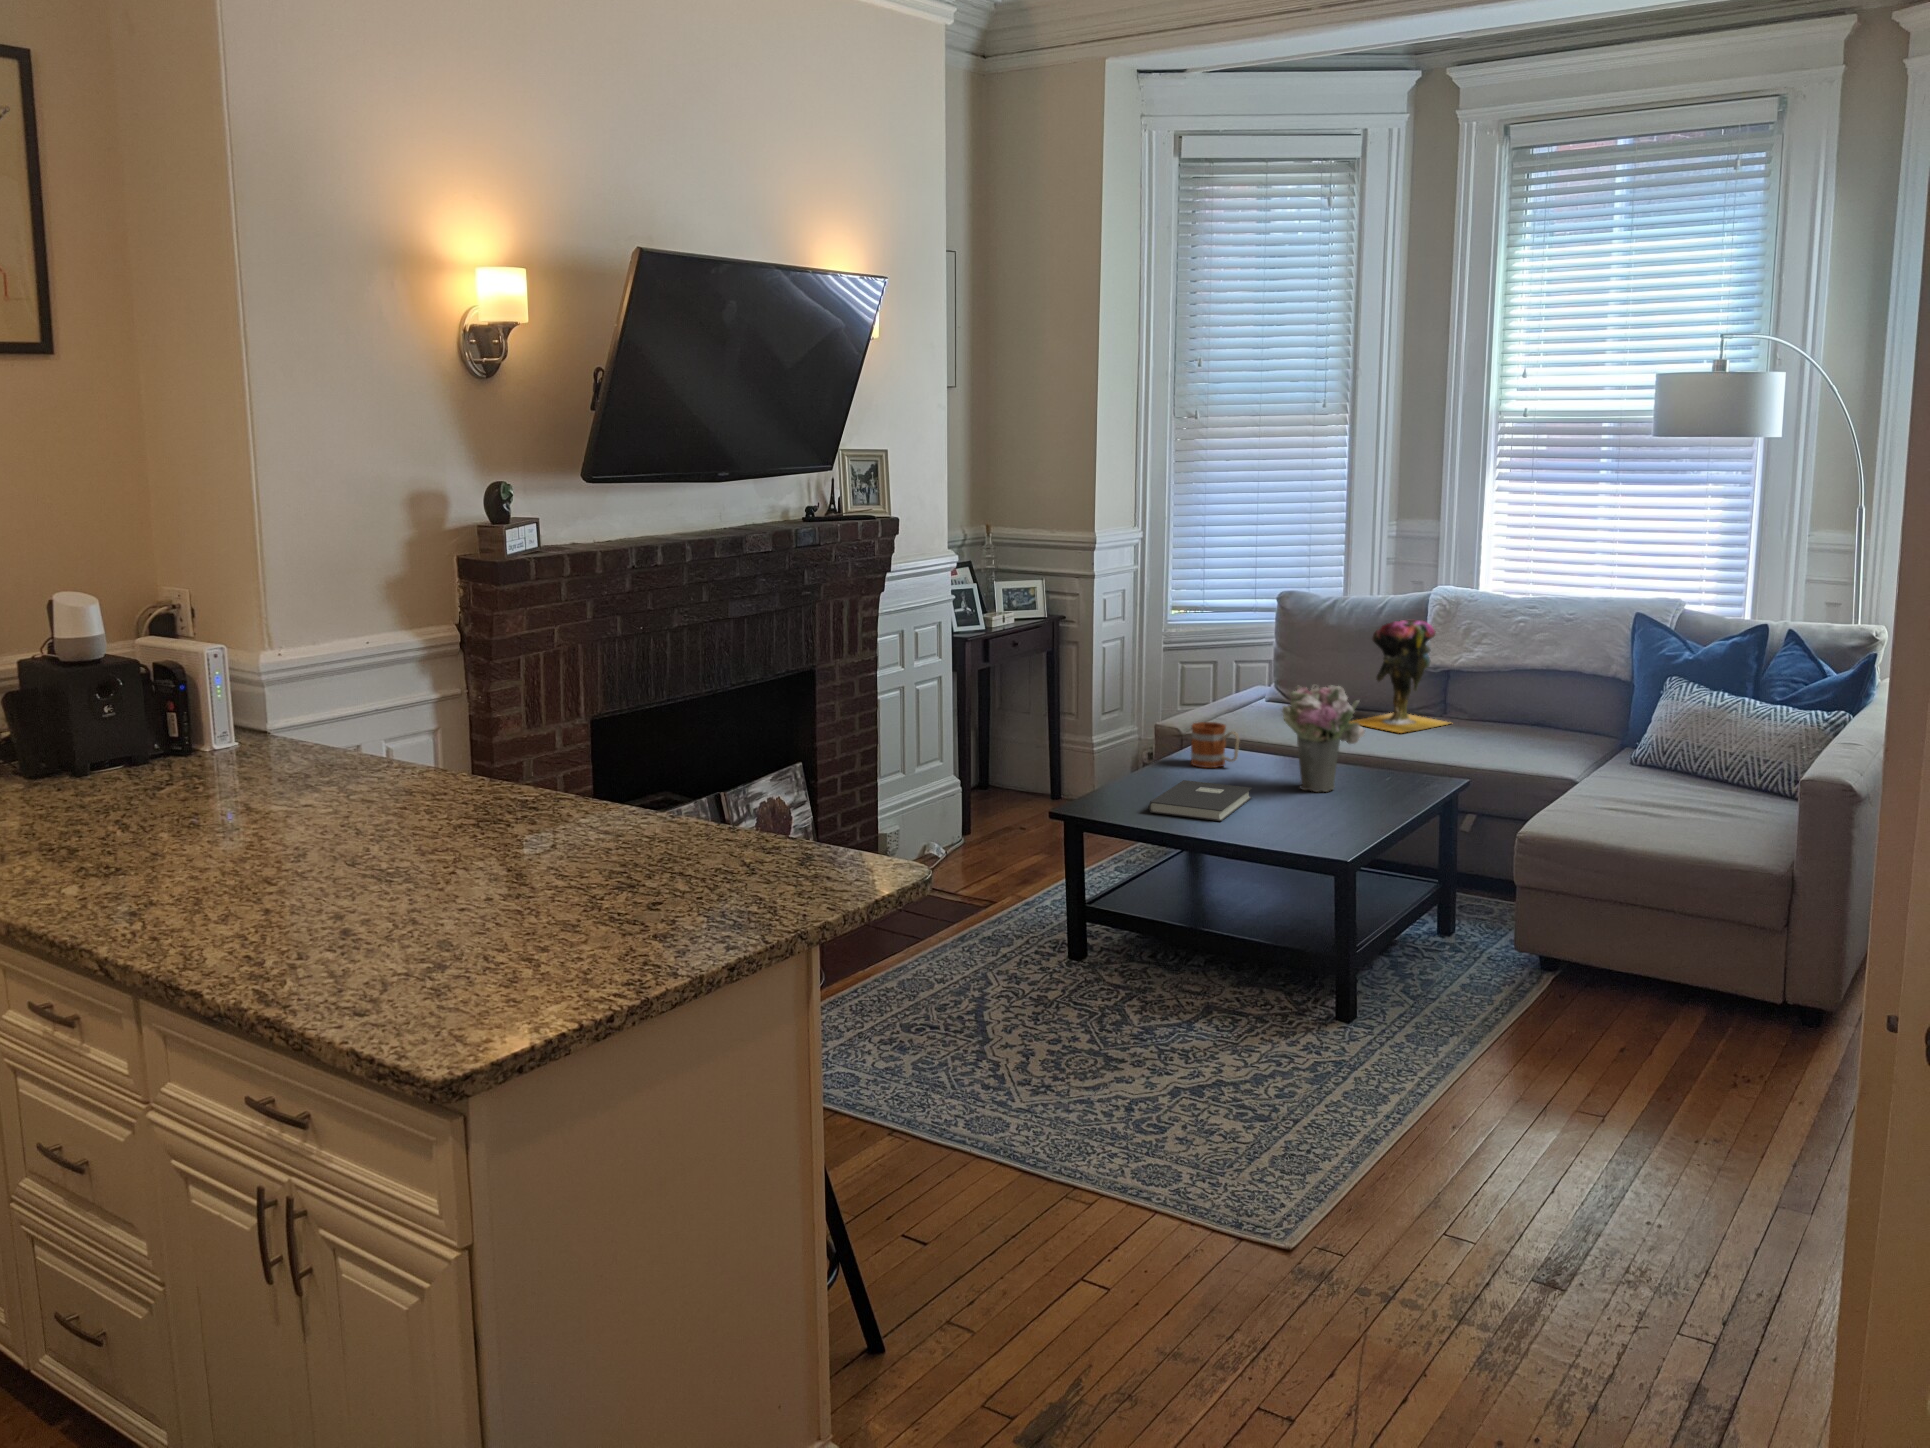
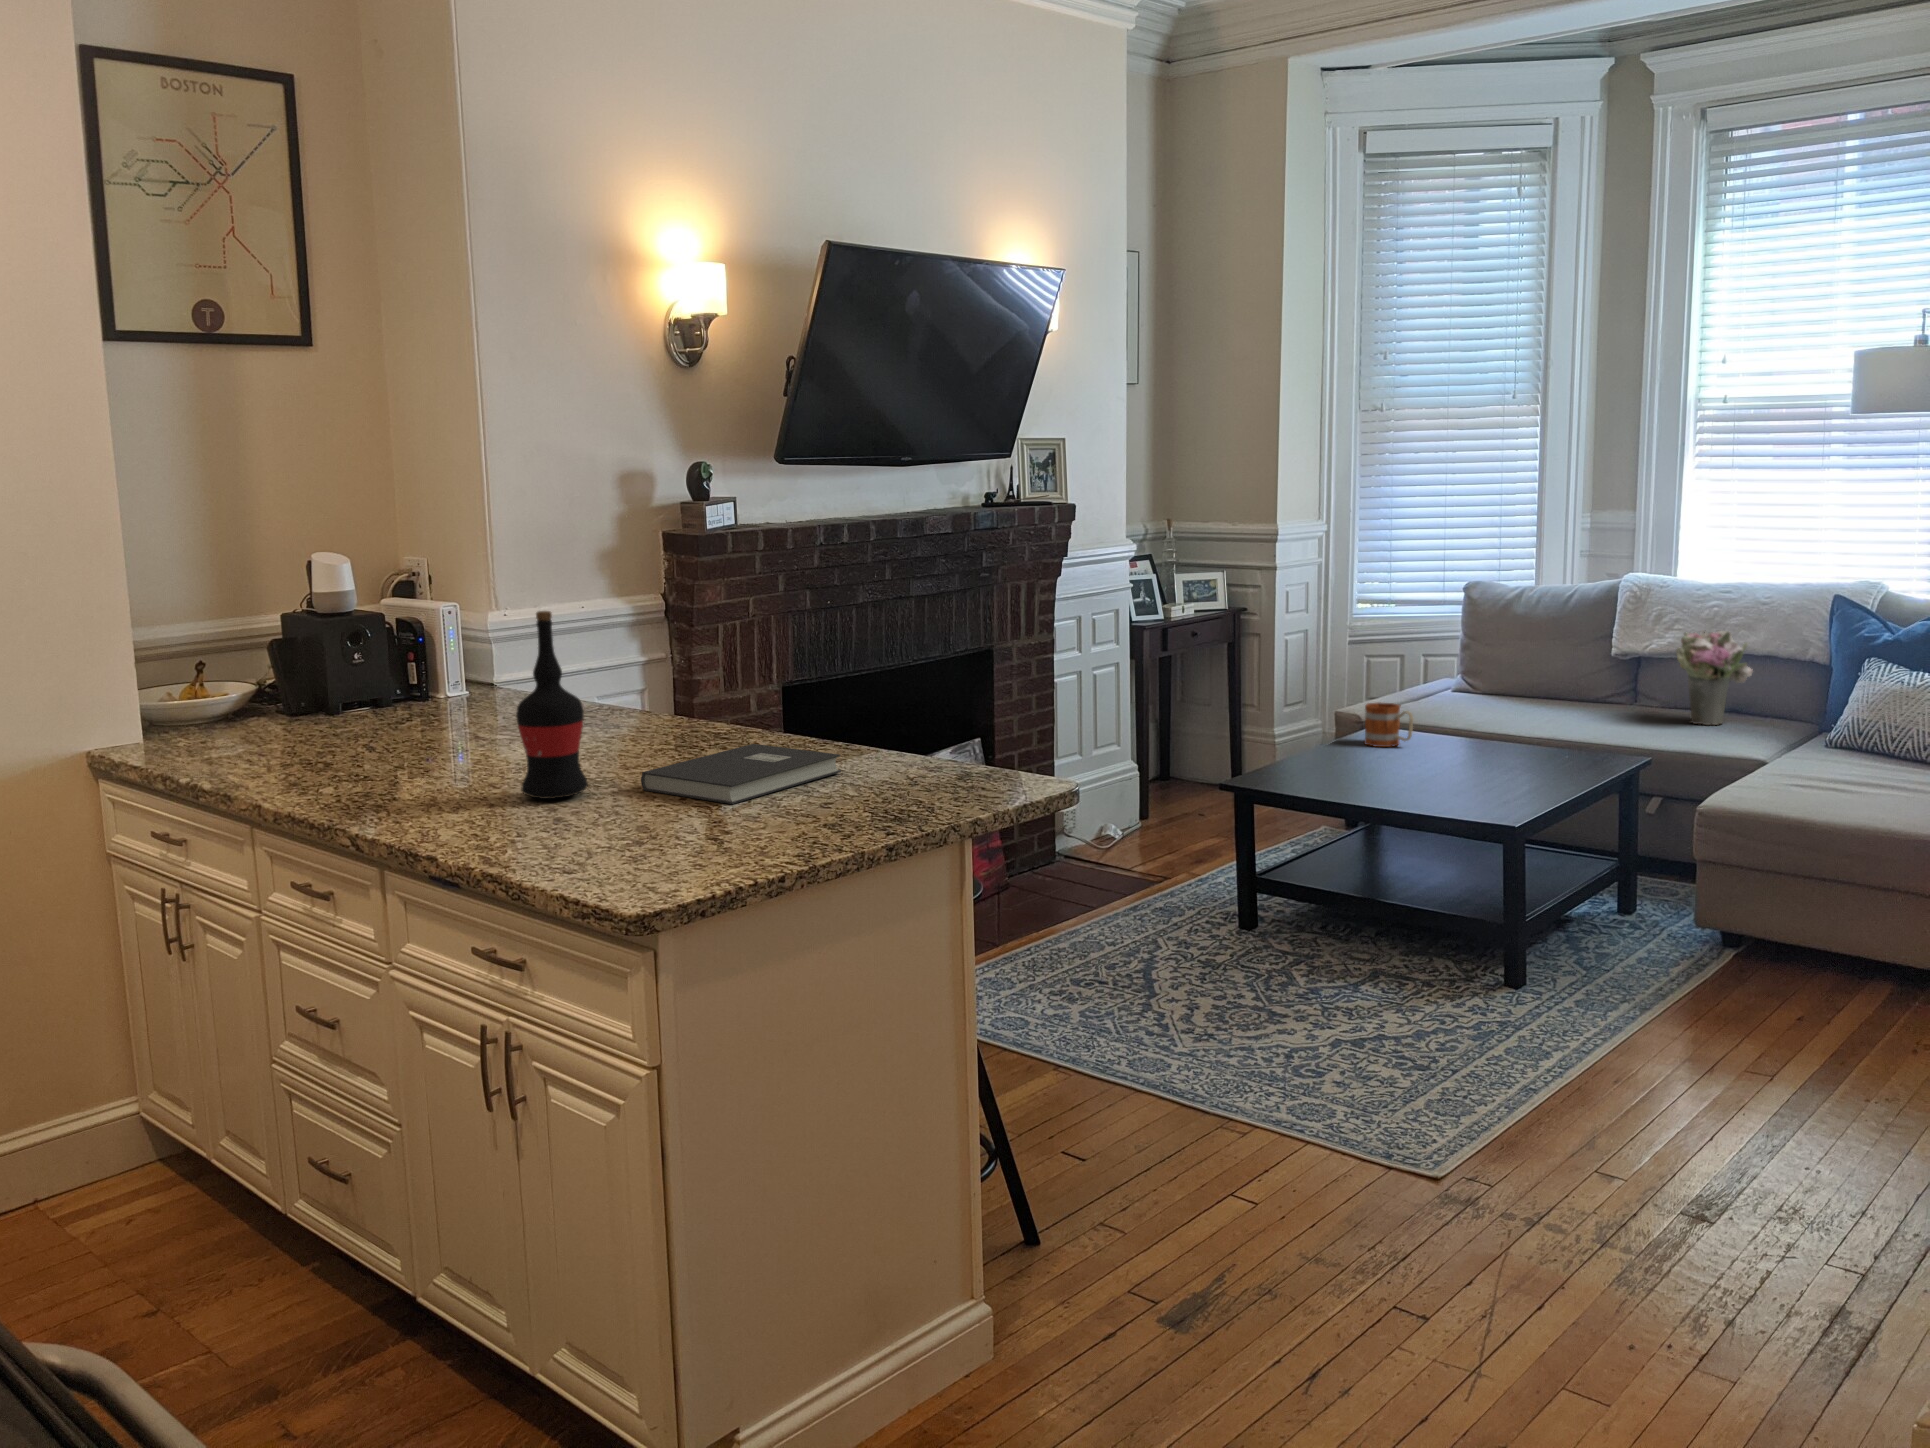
vase: present [1349,620,1451,733] -> none [1528,606,1642,719]
flower bouquet: present [1282,684,1365,792] -> present [1676,630,1753,725]
wine bottle: none [295,688,381,902] -> present [516,611,588,799]
book: present [1149,780,1252,821] -> present [641,744,841,804]

